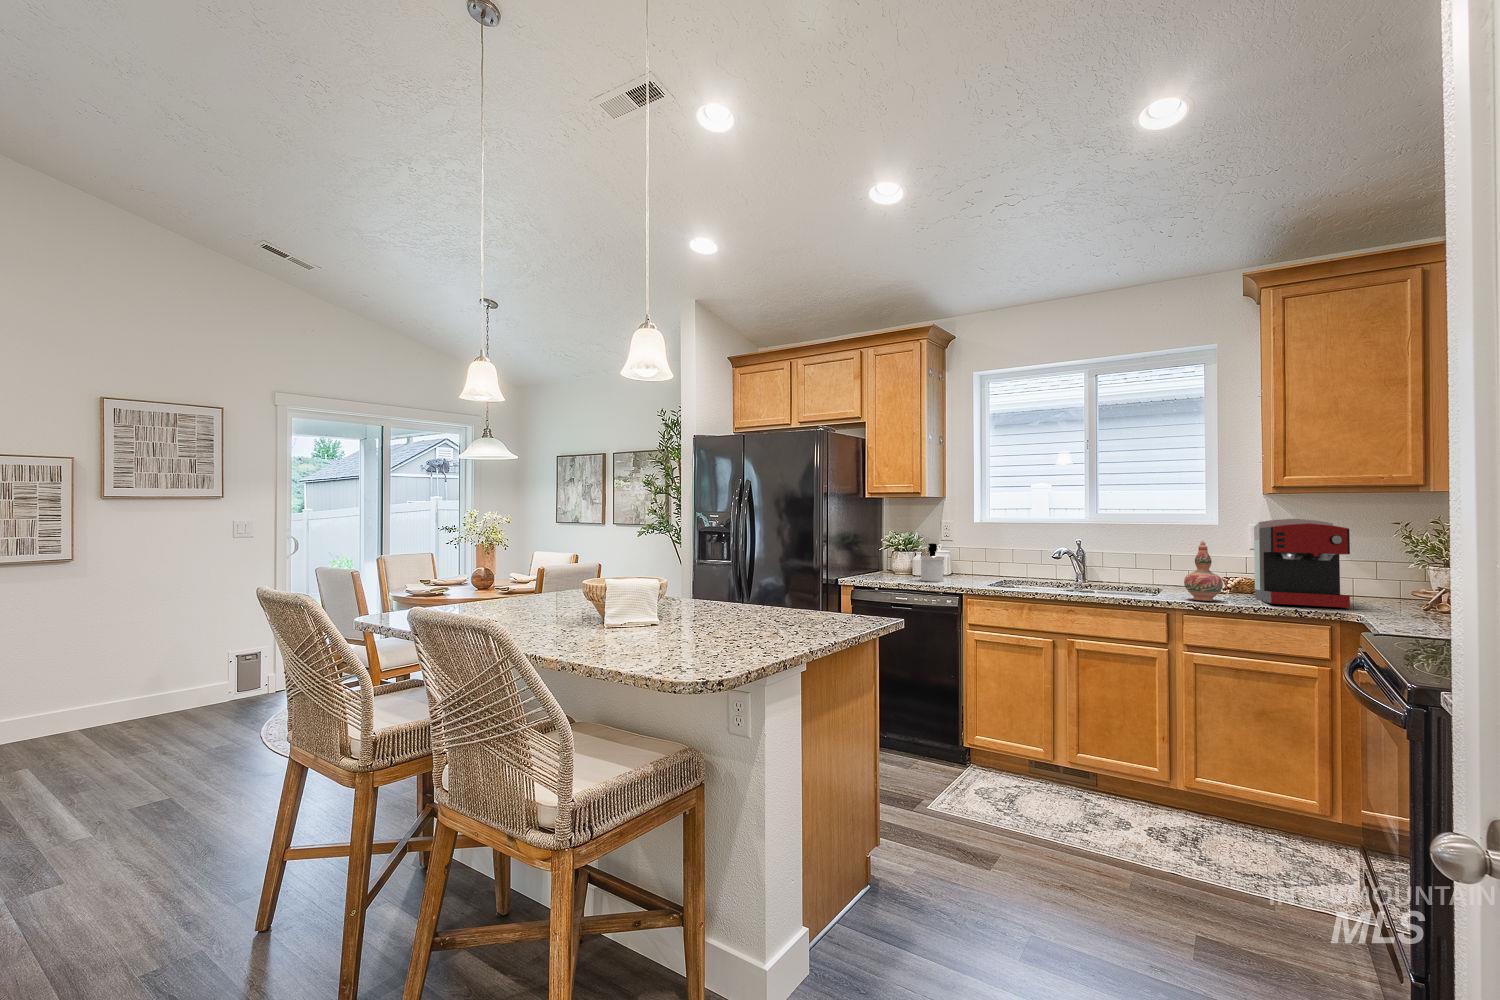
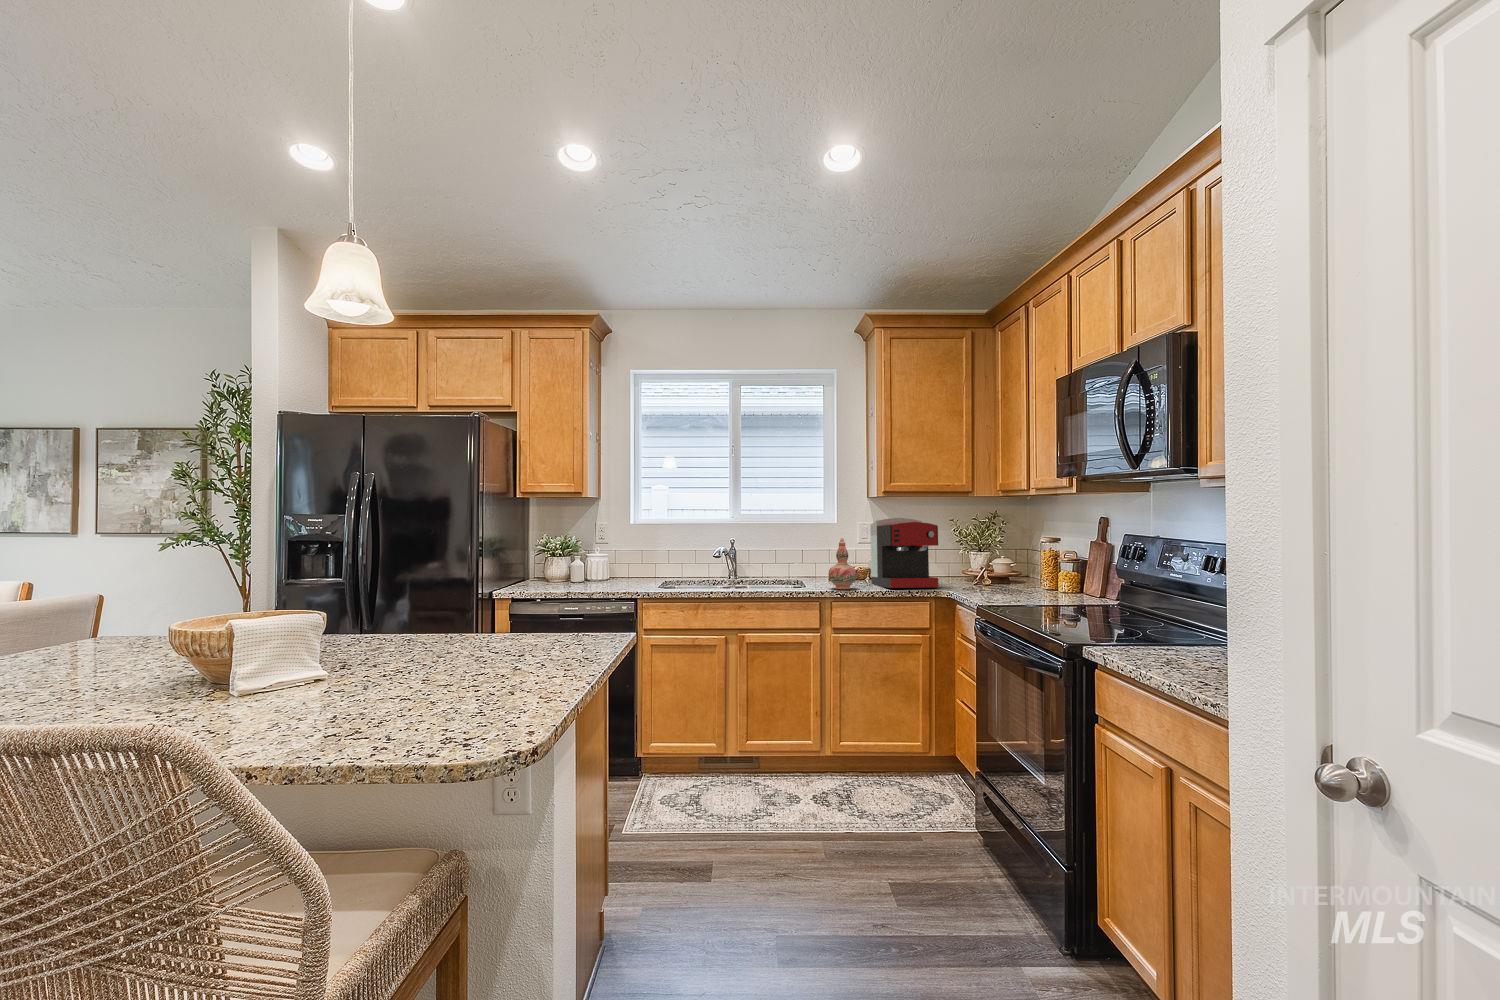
soap dispenser: present [918,543,944,582] -> none [586,548,611,588]

